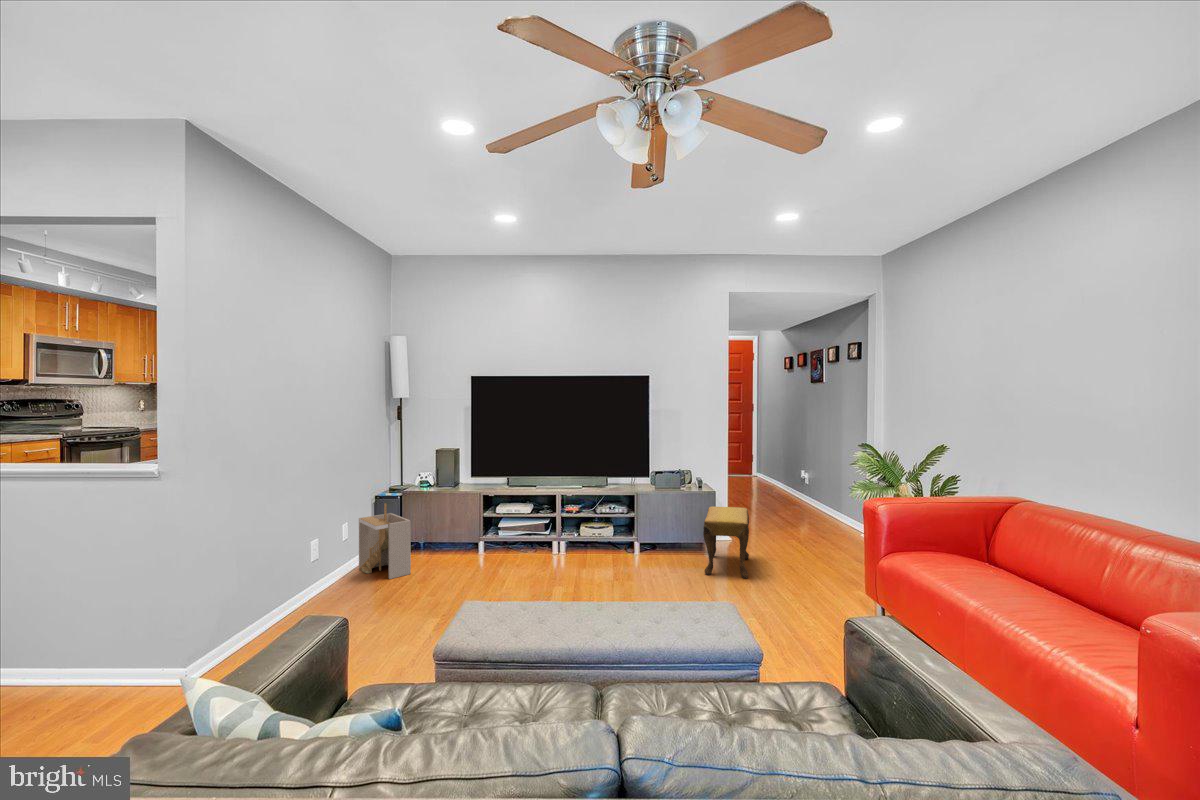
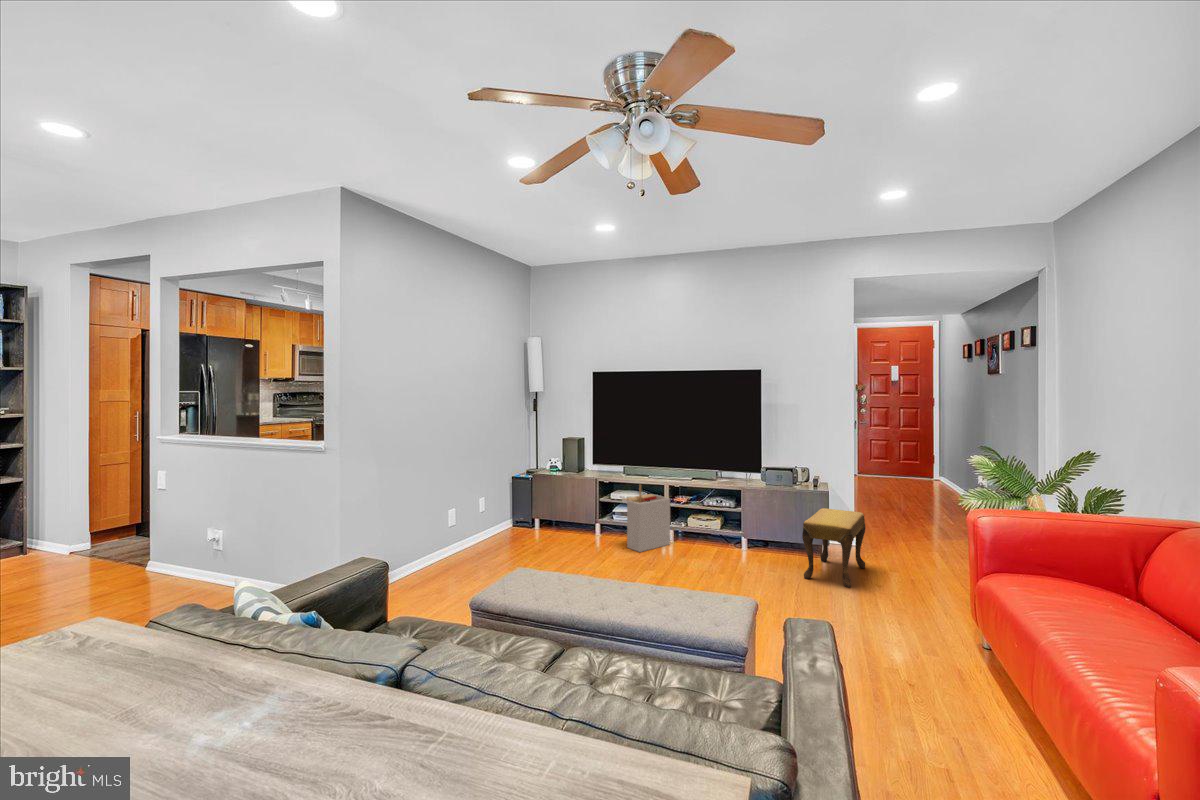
storage bin: present [359,503,411,579] -> present [622,485,670,552]

